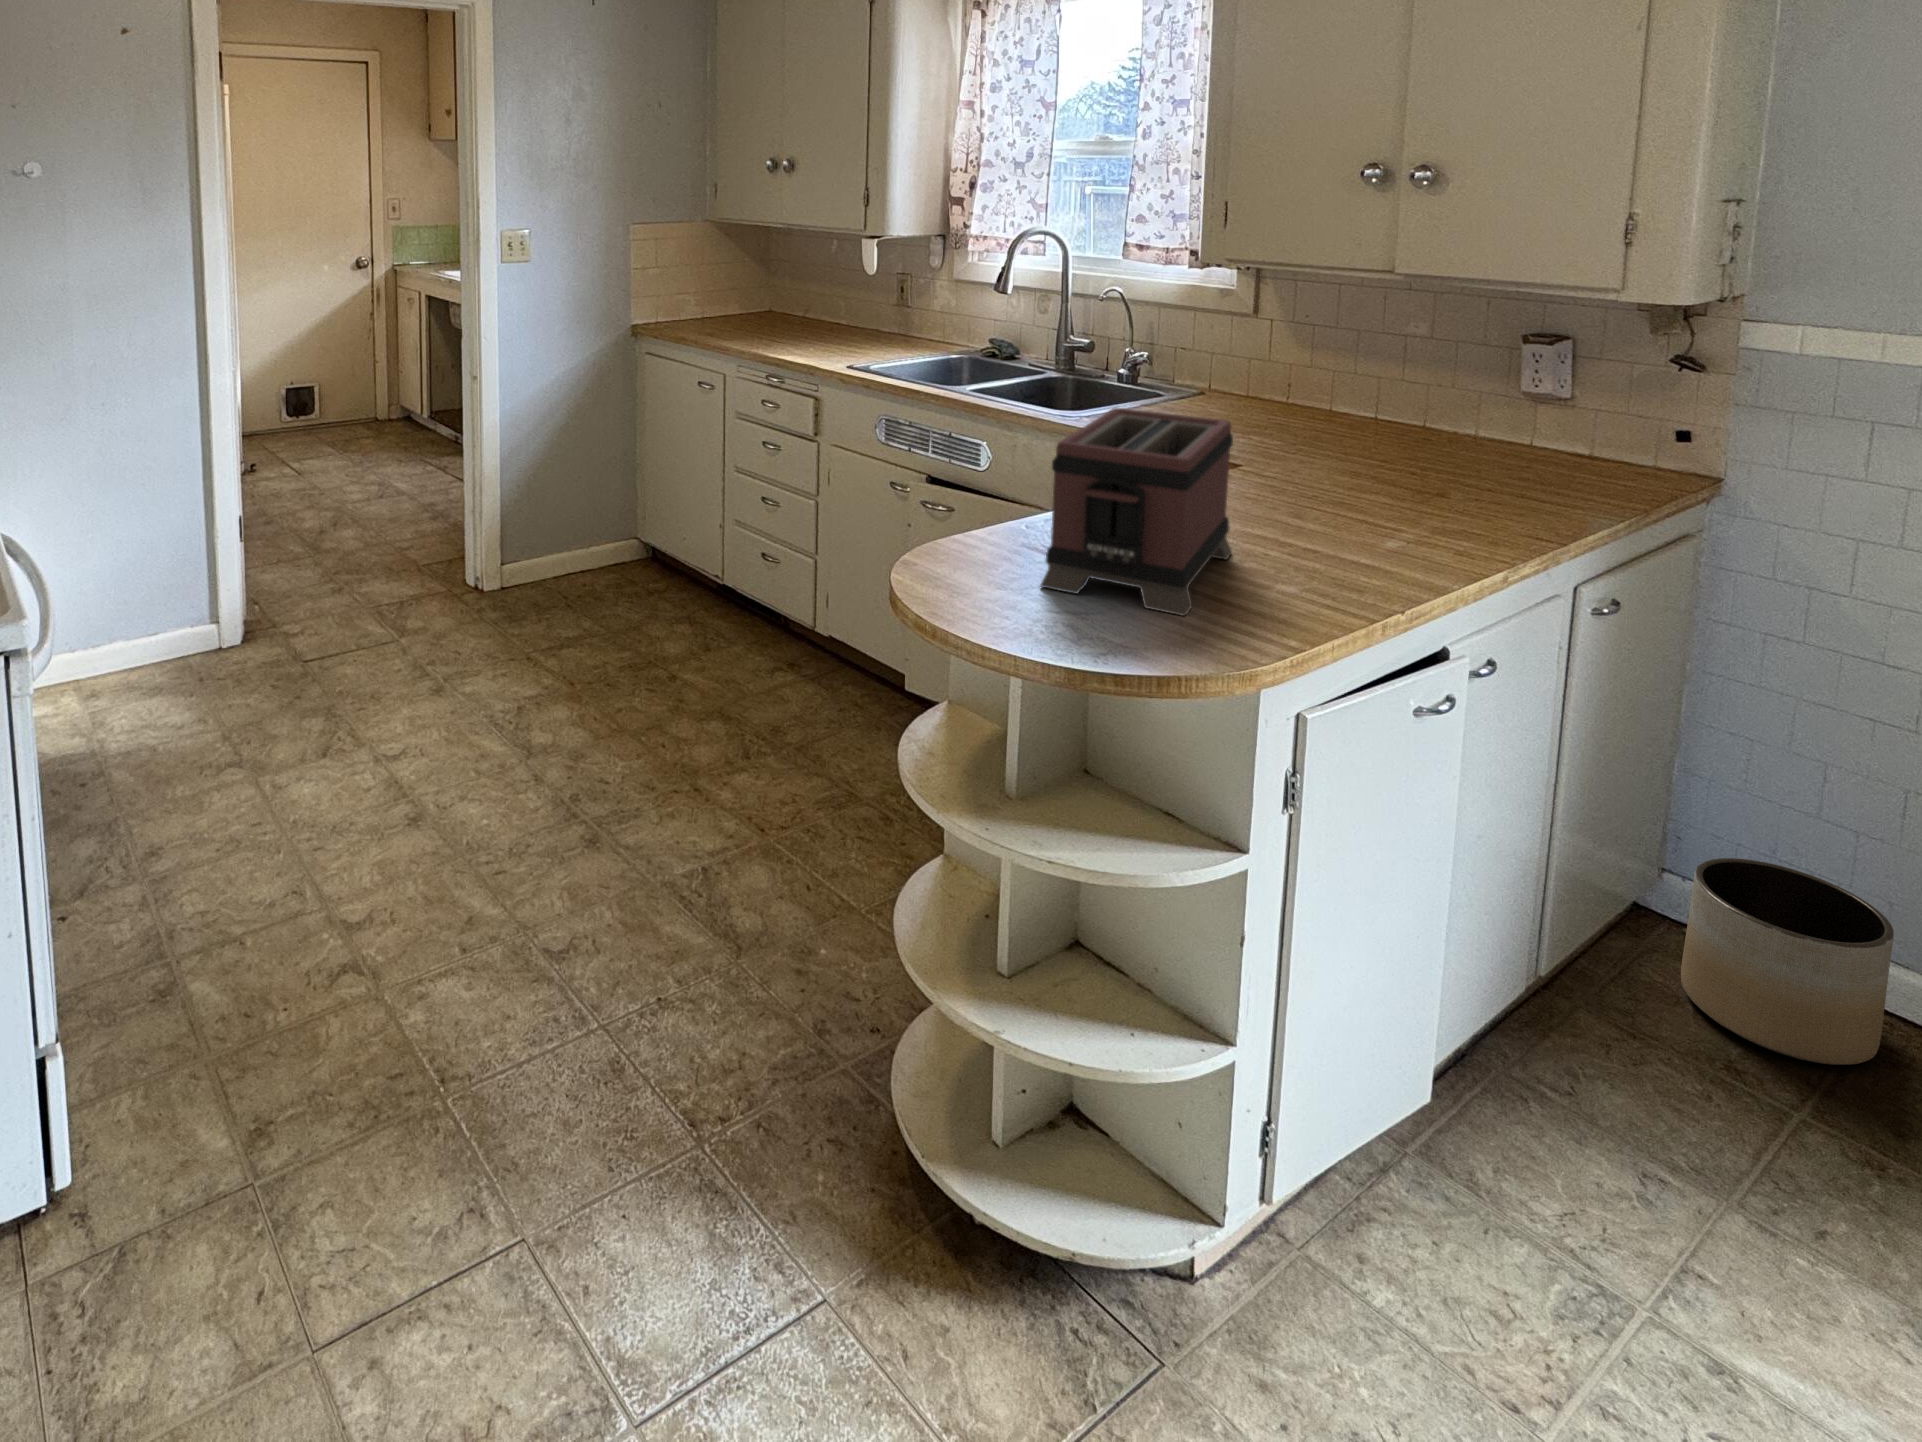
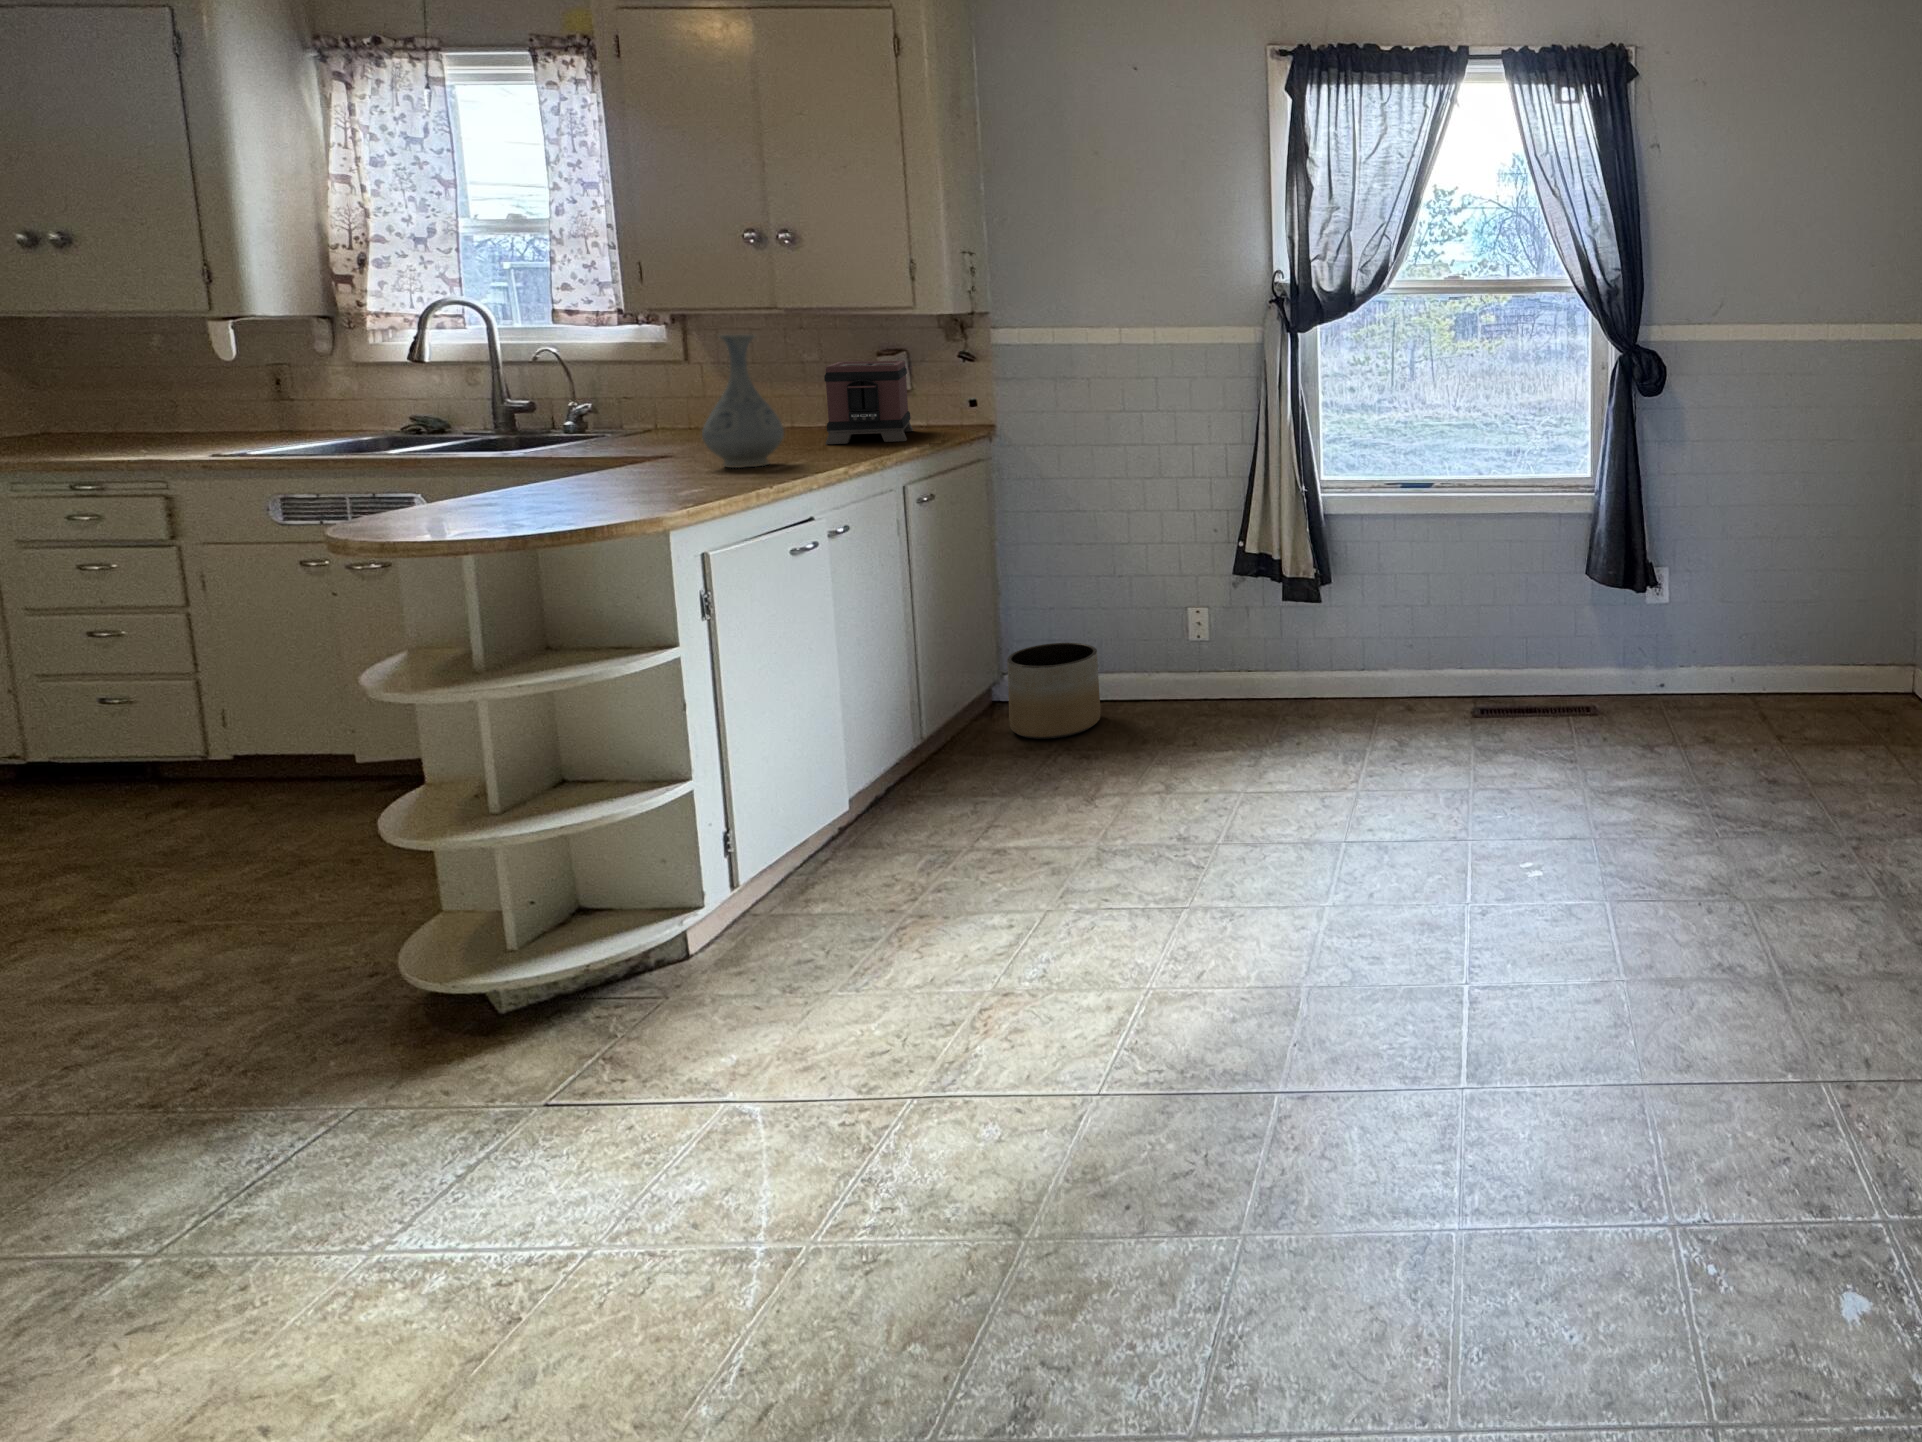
vase: none [1293,341,1407,537] -> present [702,335,784,468]
toaster: present [1040,408,1233,616] -> present [824,361,913,444]

